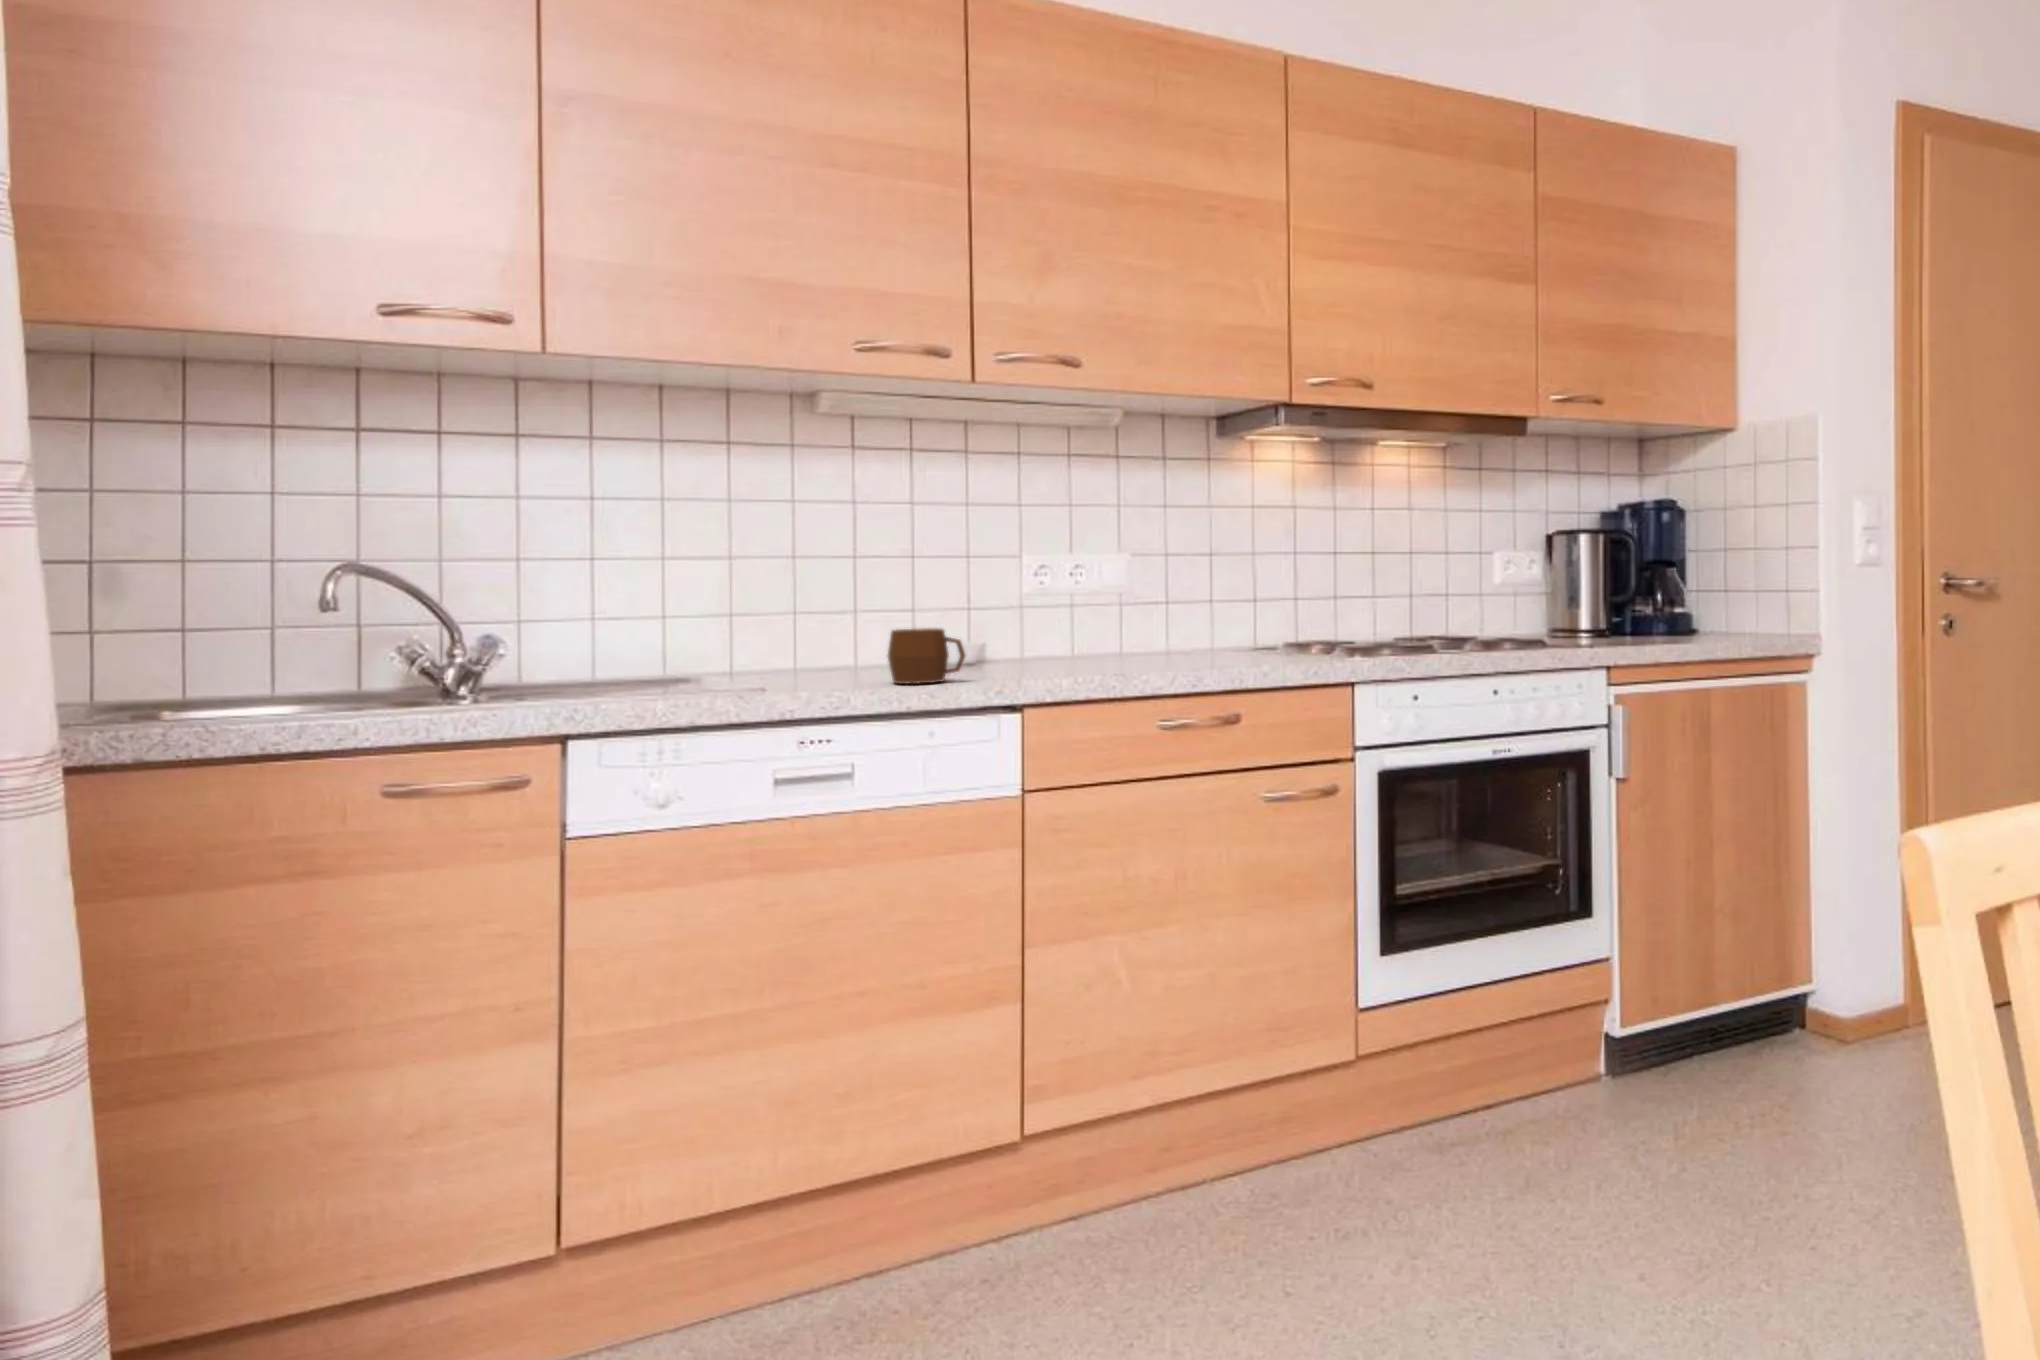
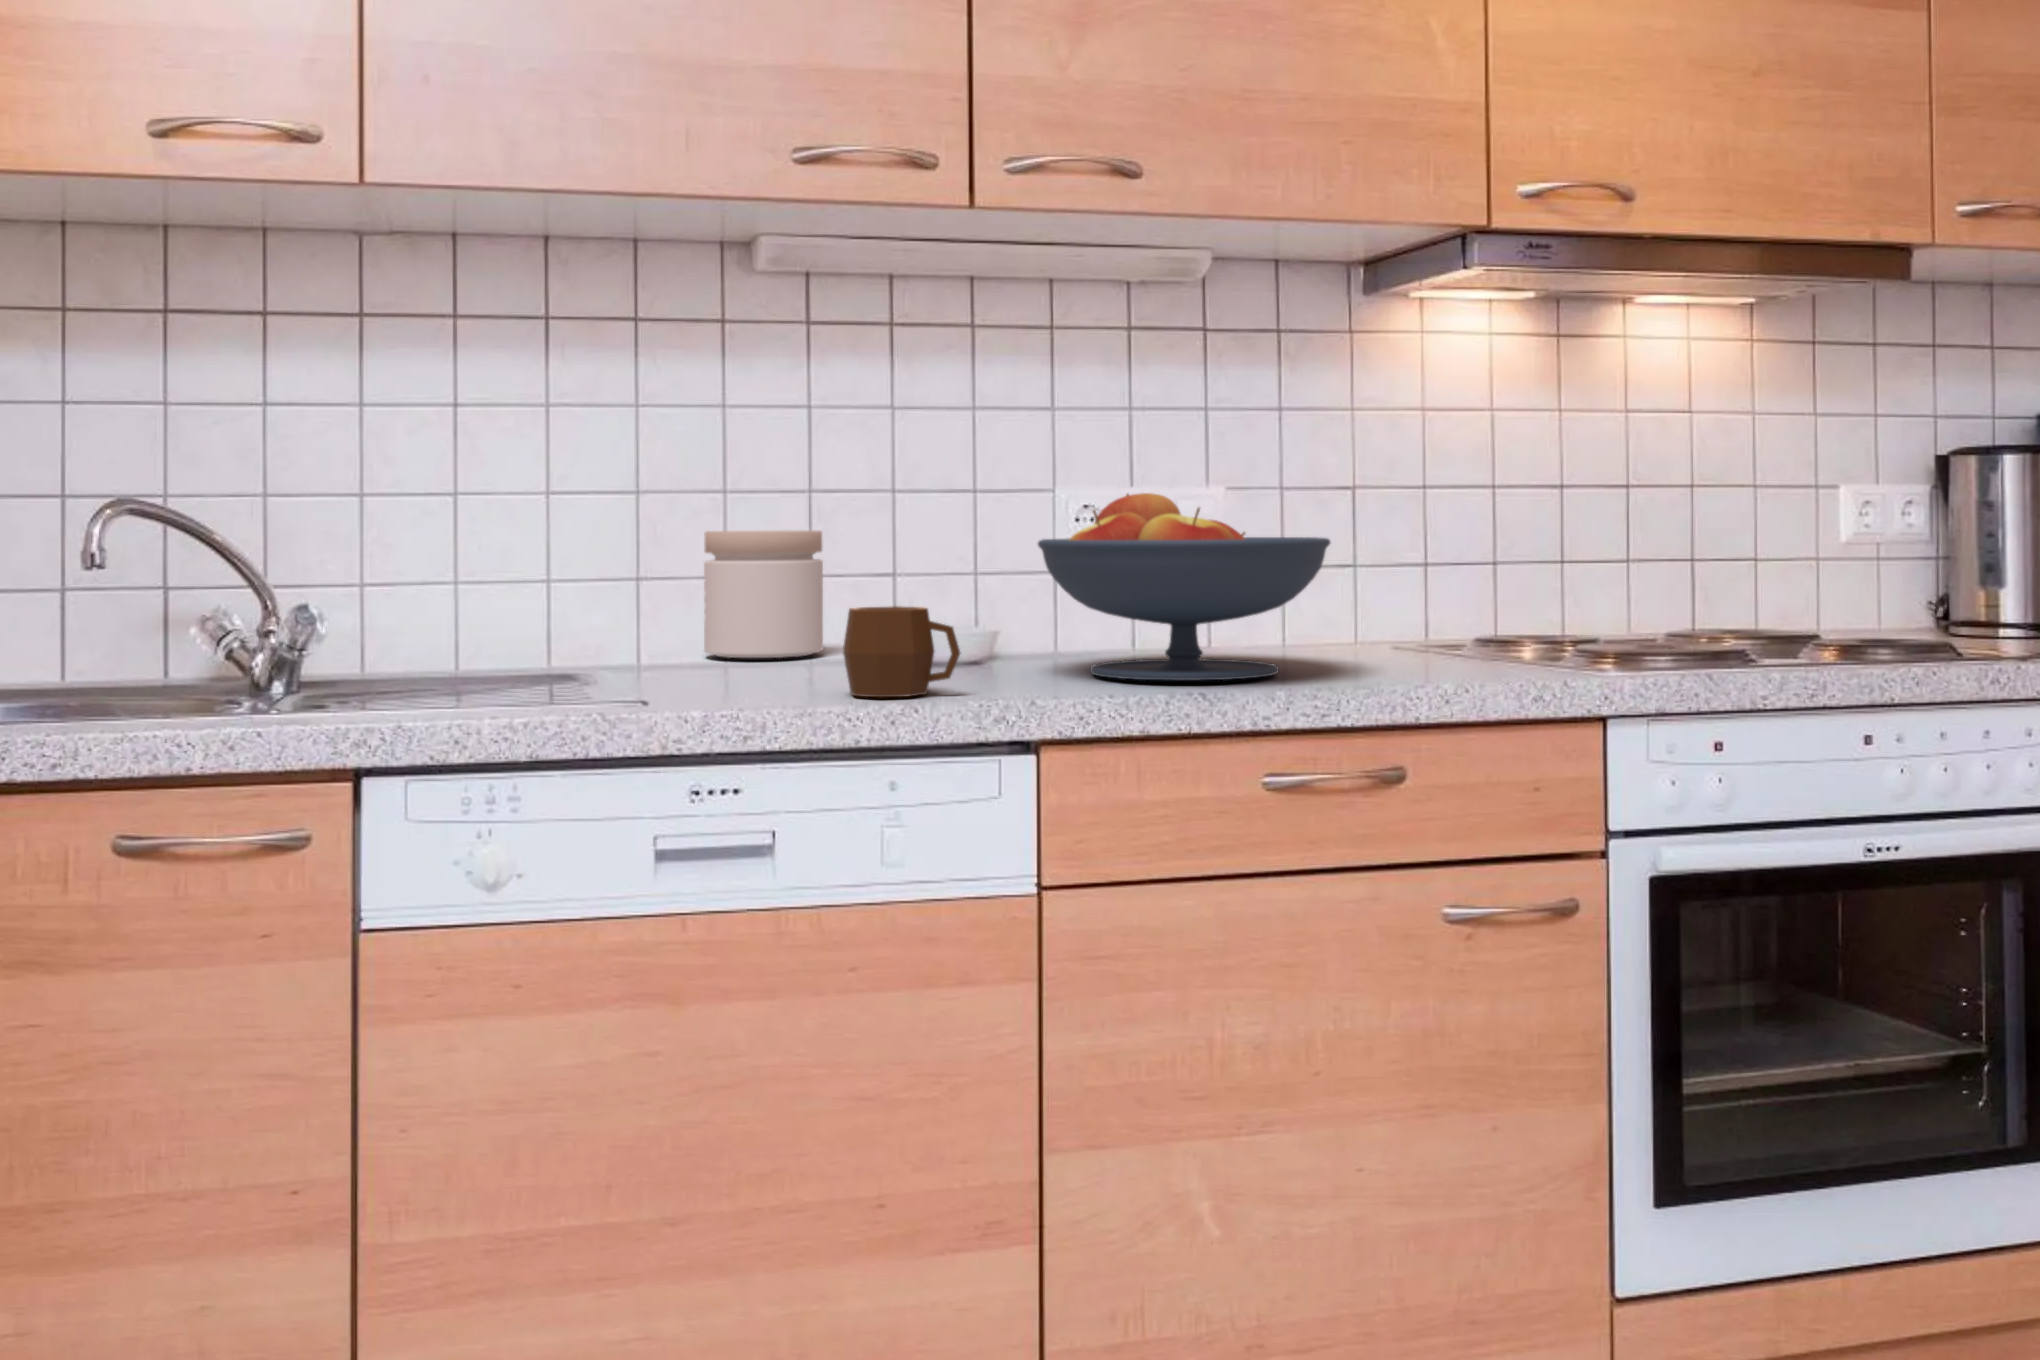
fruit bowl: none [1012,558,1195,670] -> present [1038,493,1330,680]
jar: none [774,584,861,667] -> present [704,530,823,658]

